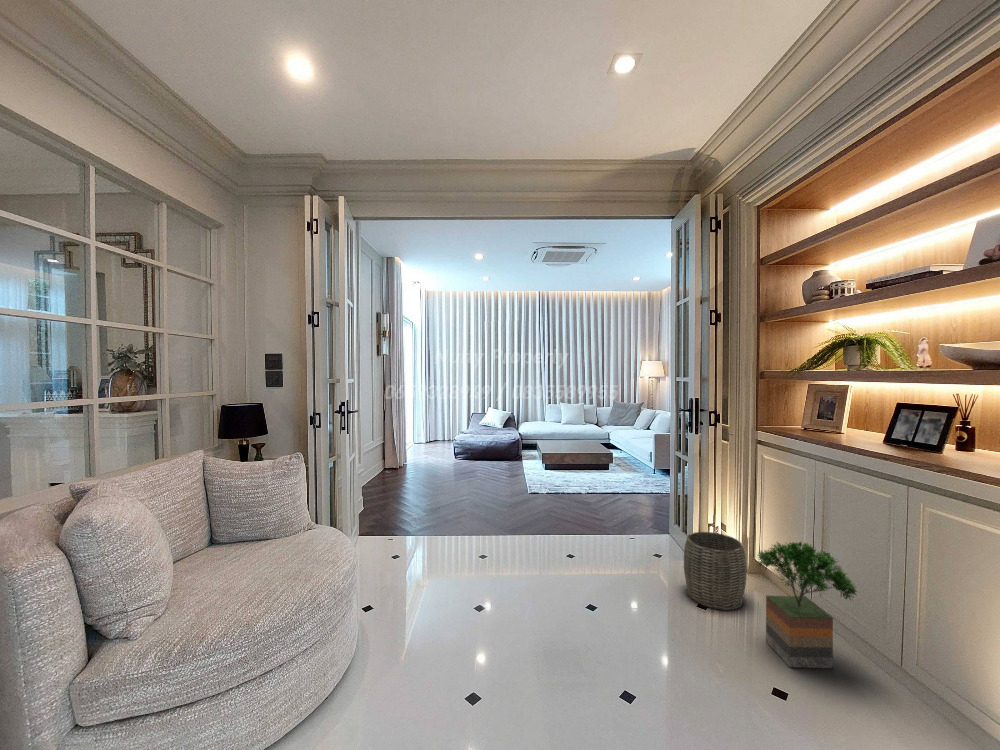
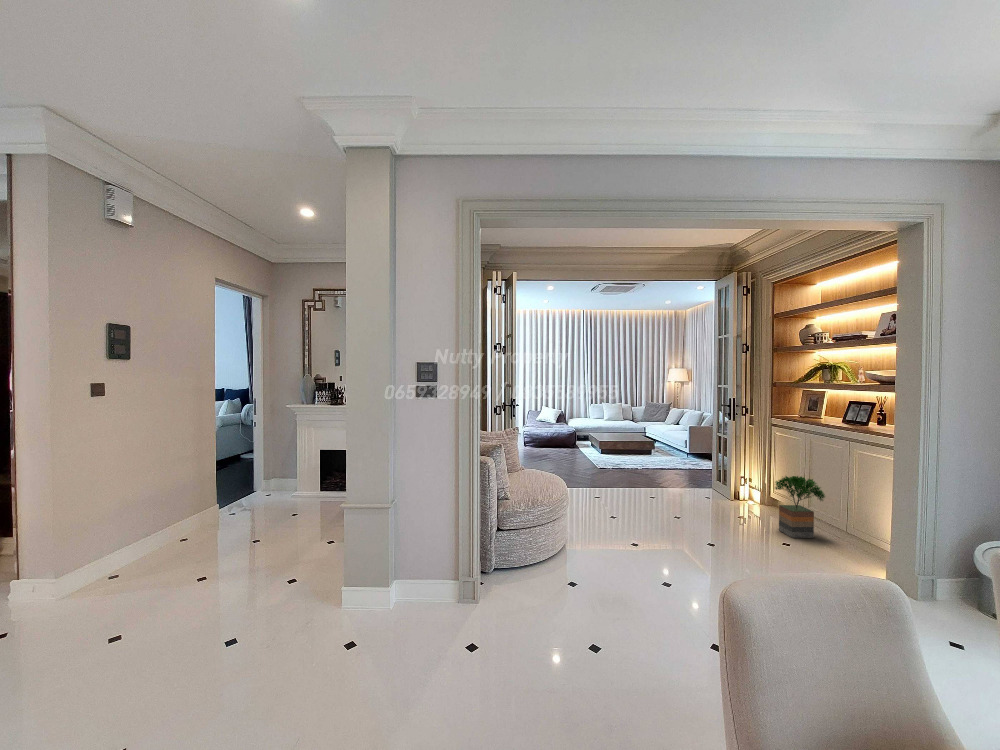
woven basket: present [684,532,746,610] -> none [729,479,767,520]

